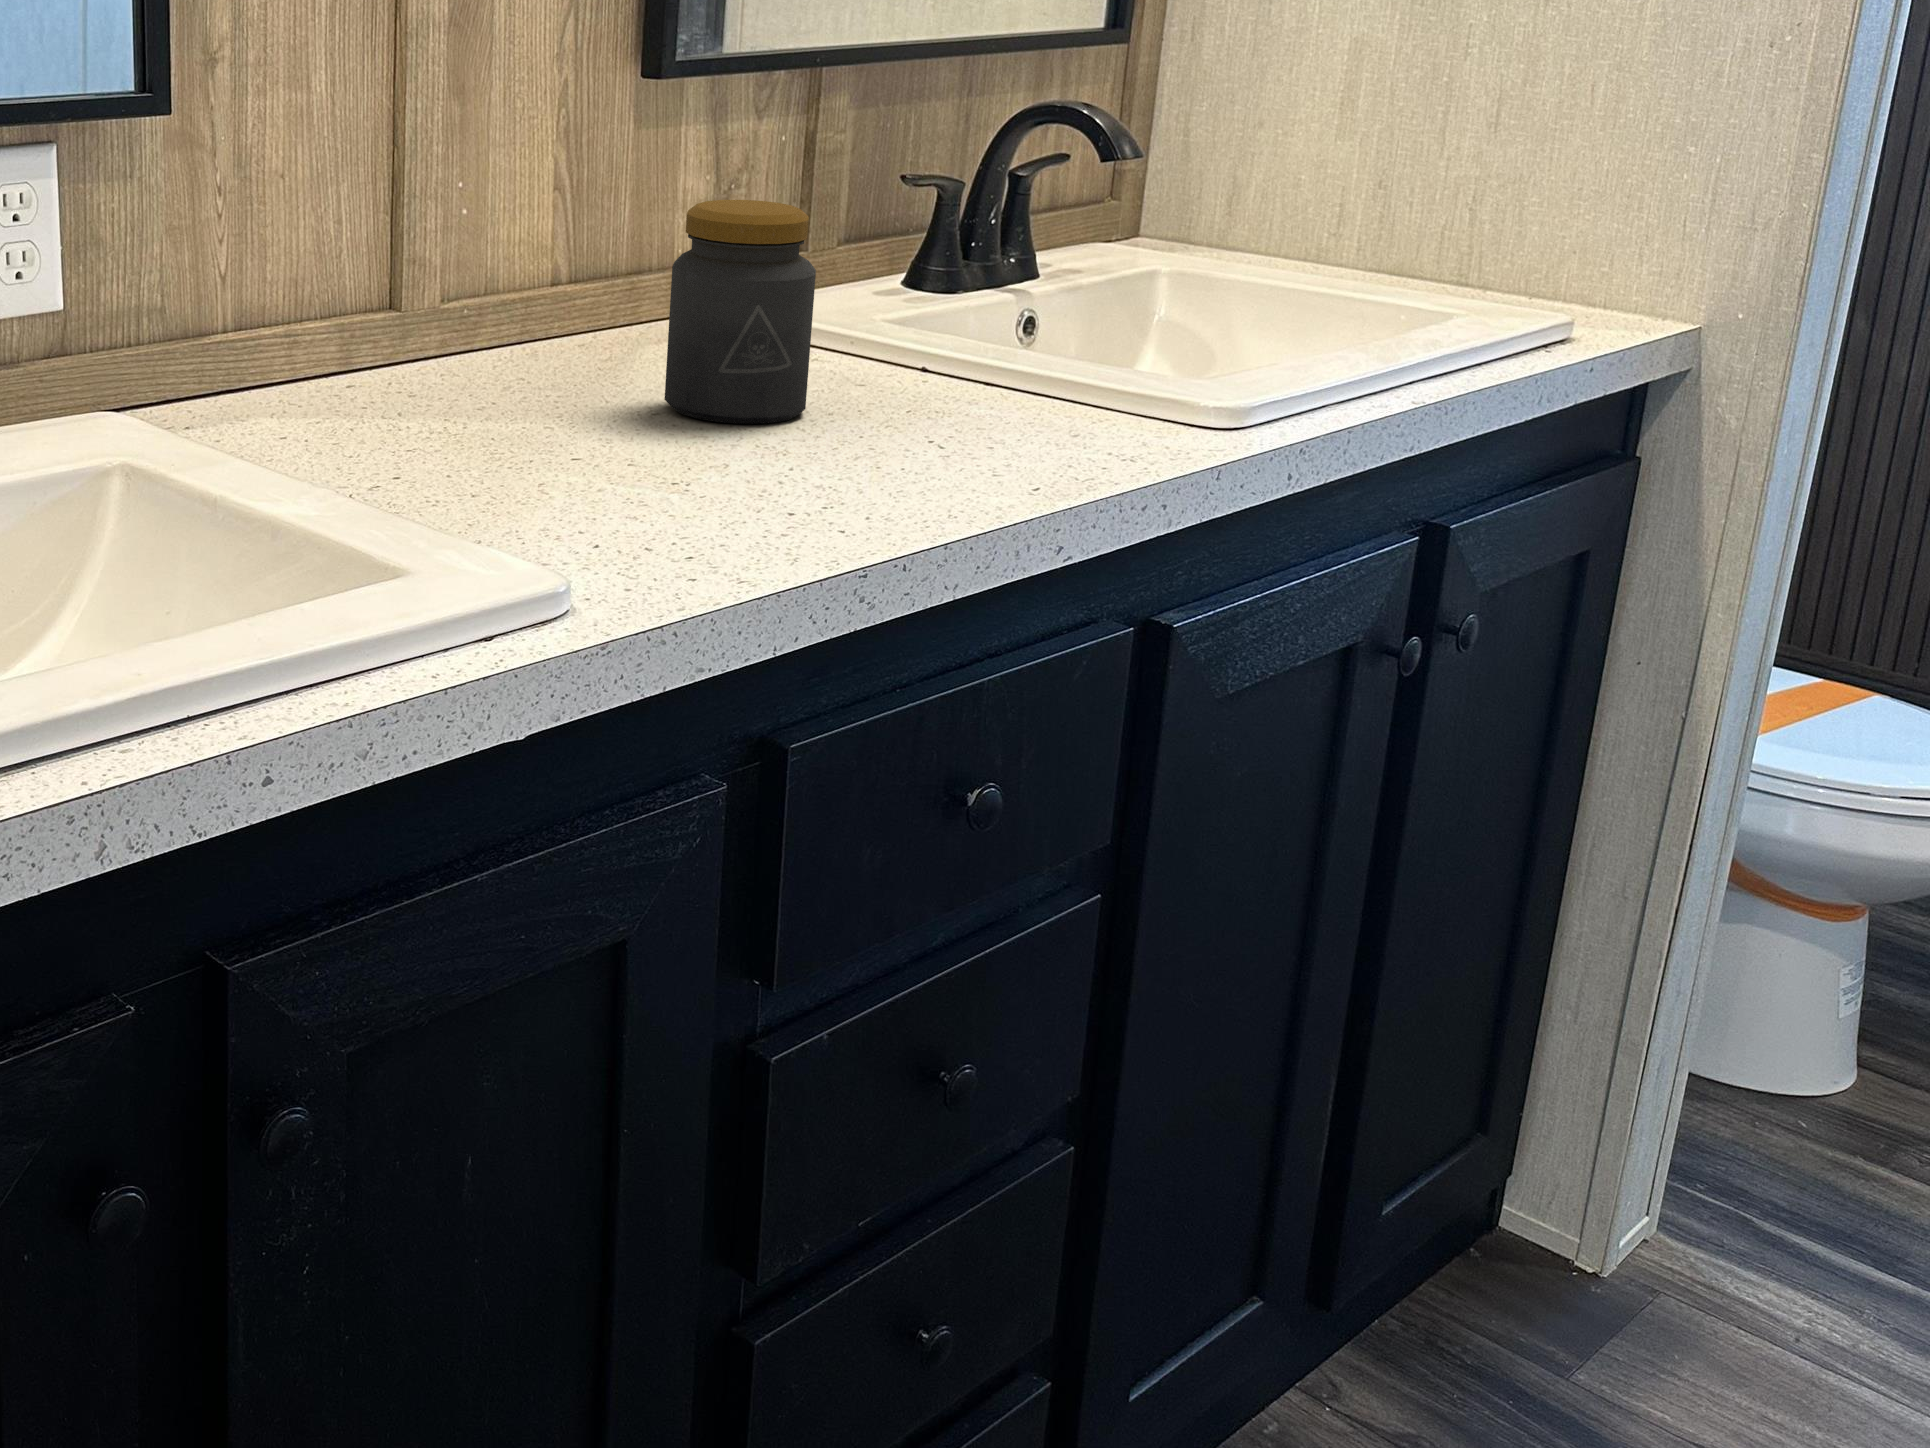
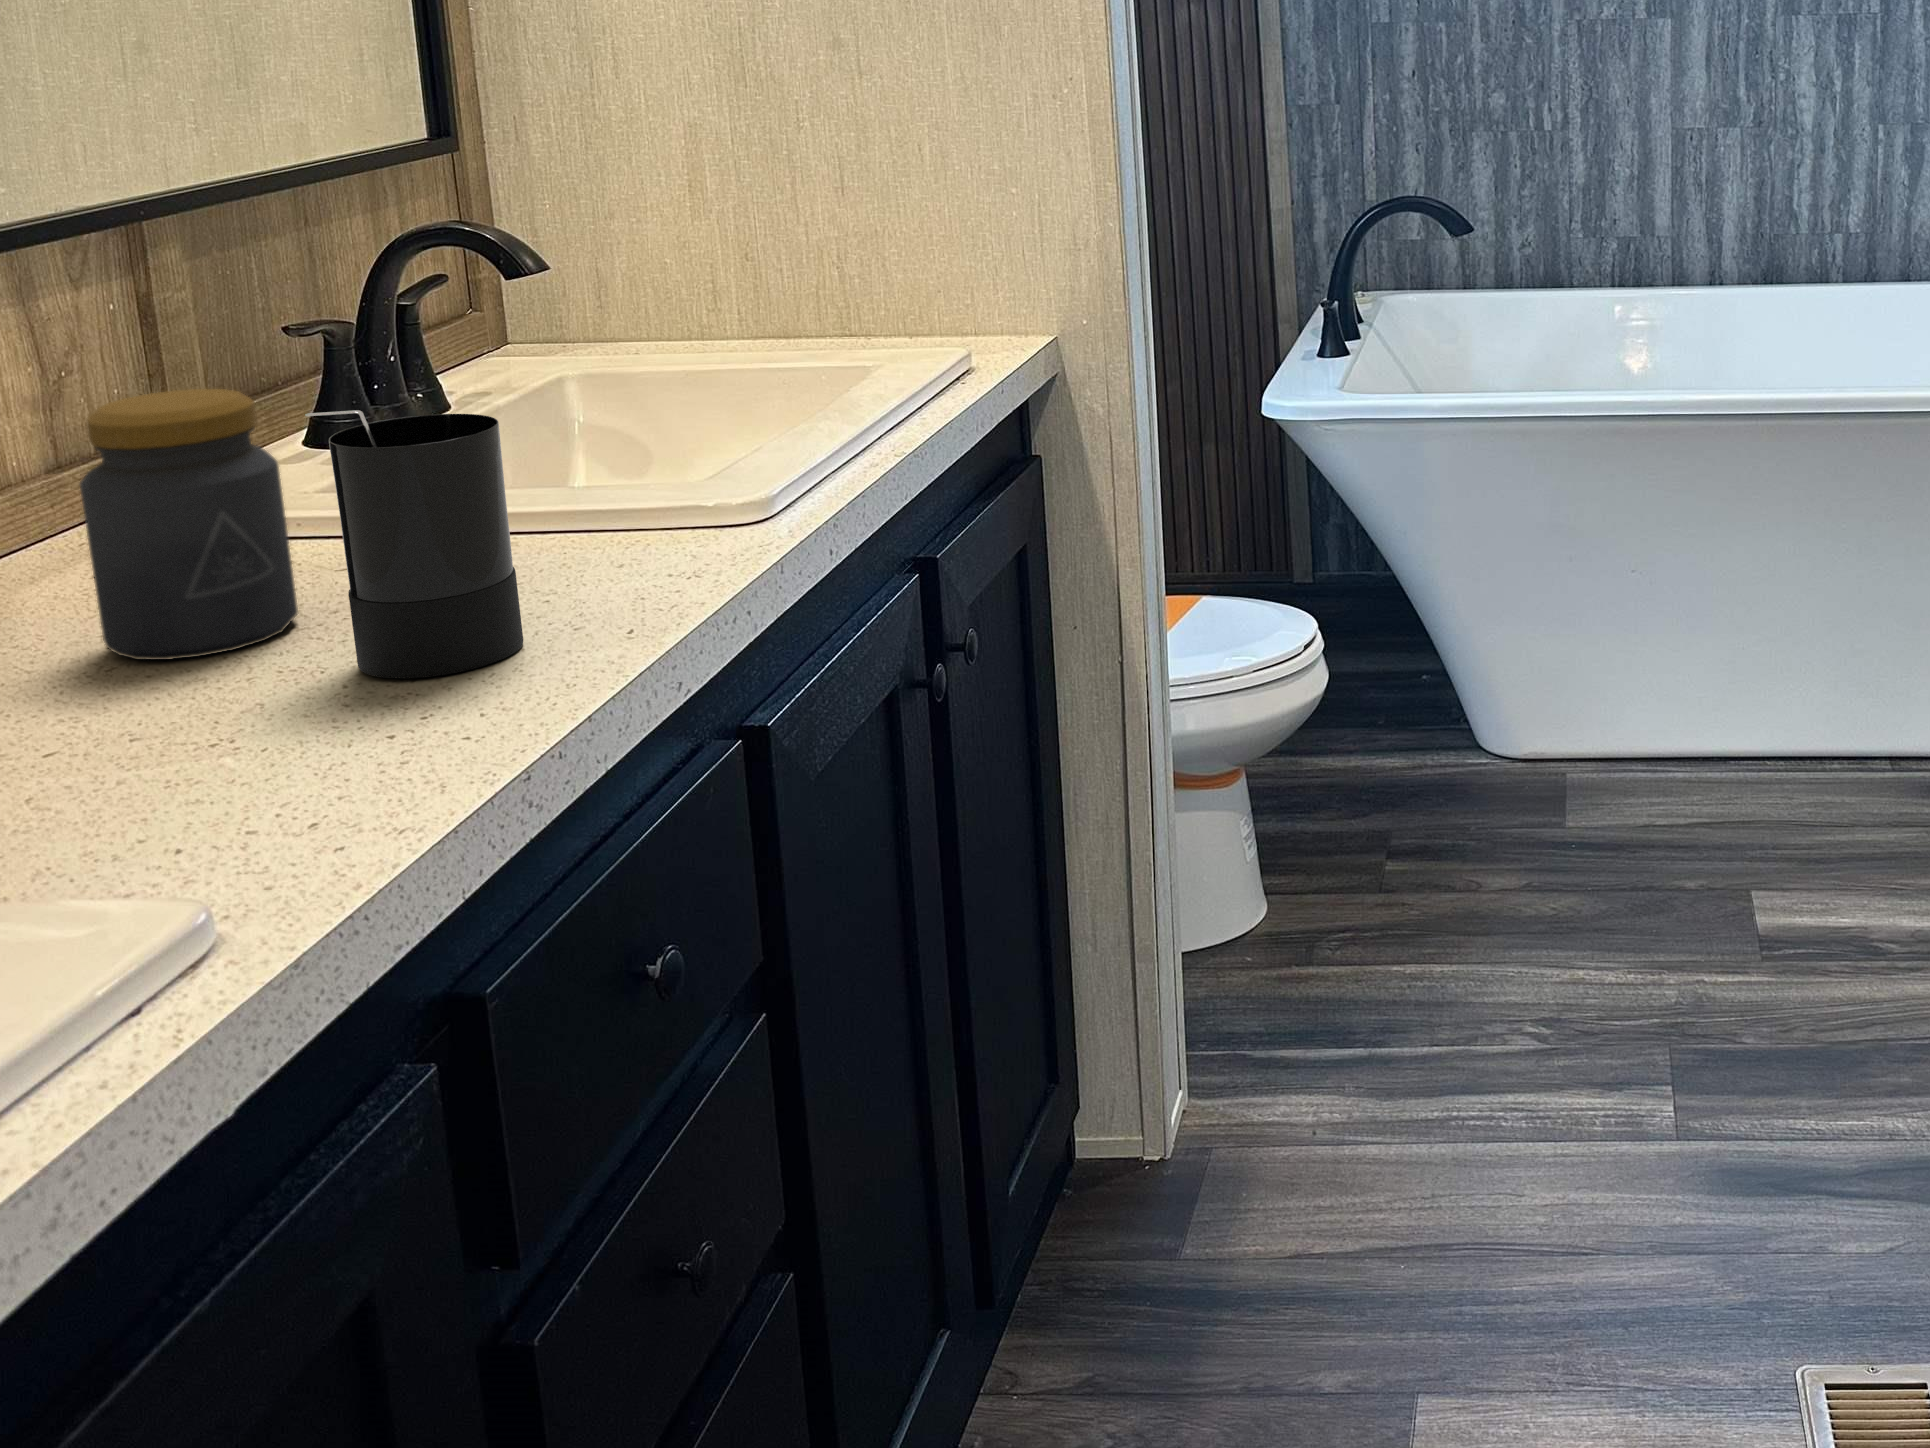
candle: none [813,231,969,484] -> present [305,410,523,678]

